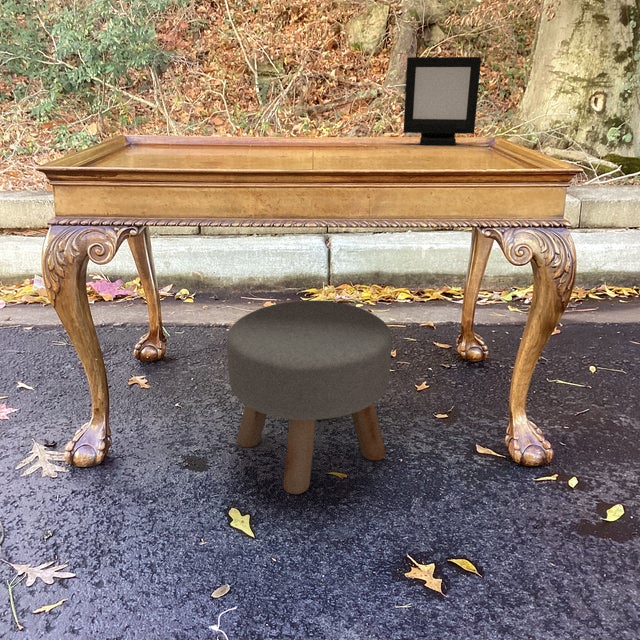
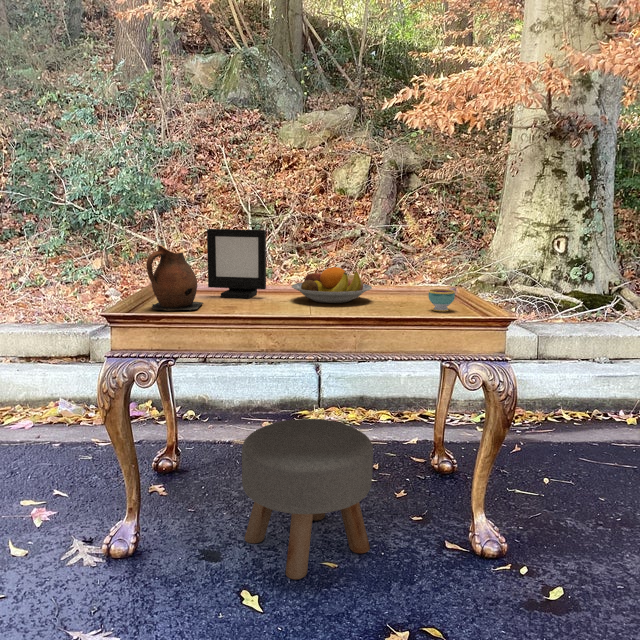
picture frame: present [403,57,481,145] -> present [207,229,266,298]
ceramic pitcher: none [91,70,175,162] -> present [146,245,203,311]
fruit bowl: none [289,105,393,153] -> present [292,267,372,303]
teacup: none [468,129,504,160] -> present [429,288,455,312]

